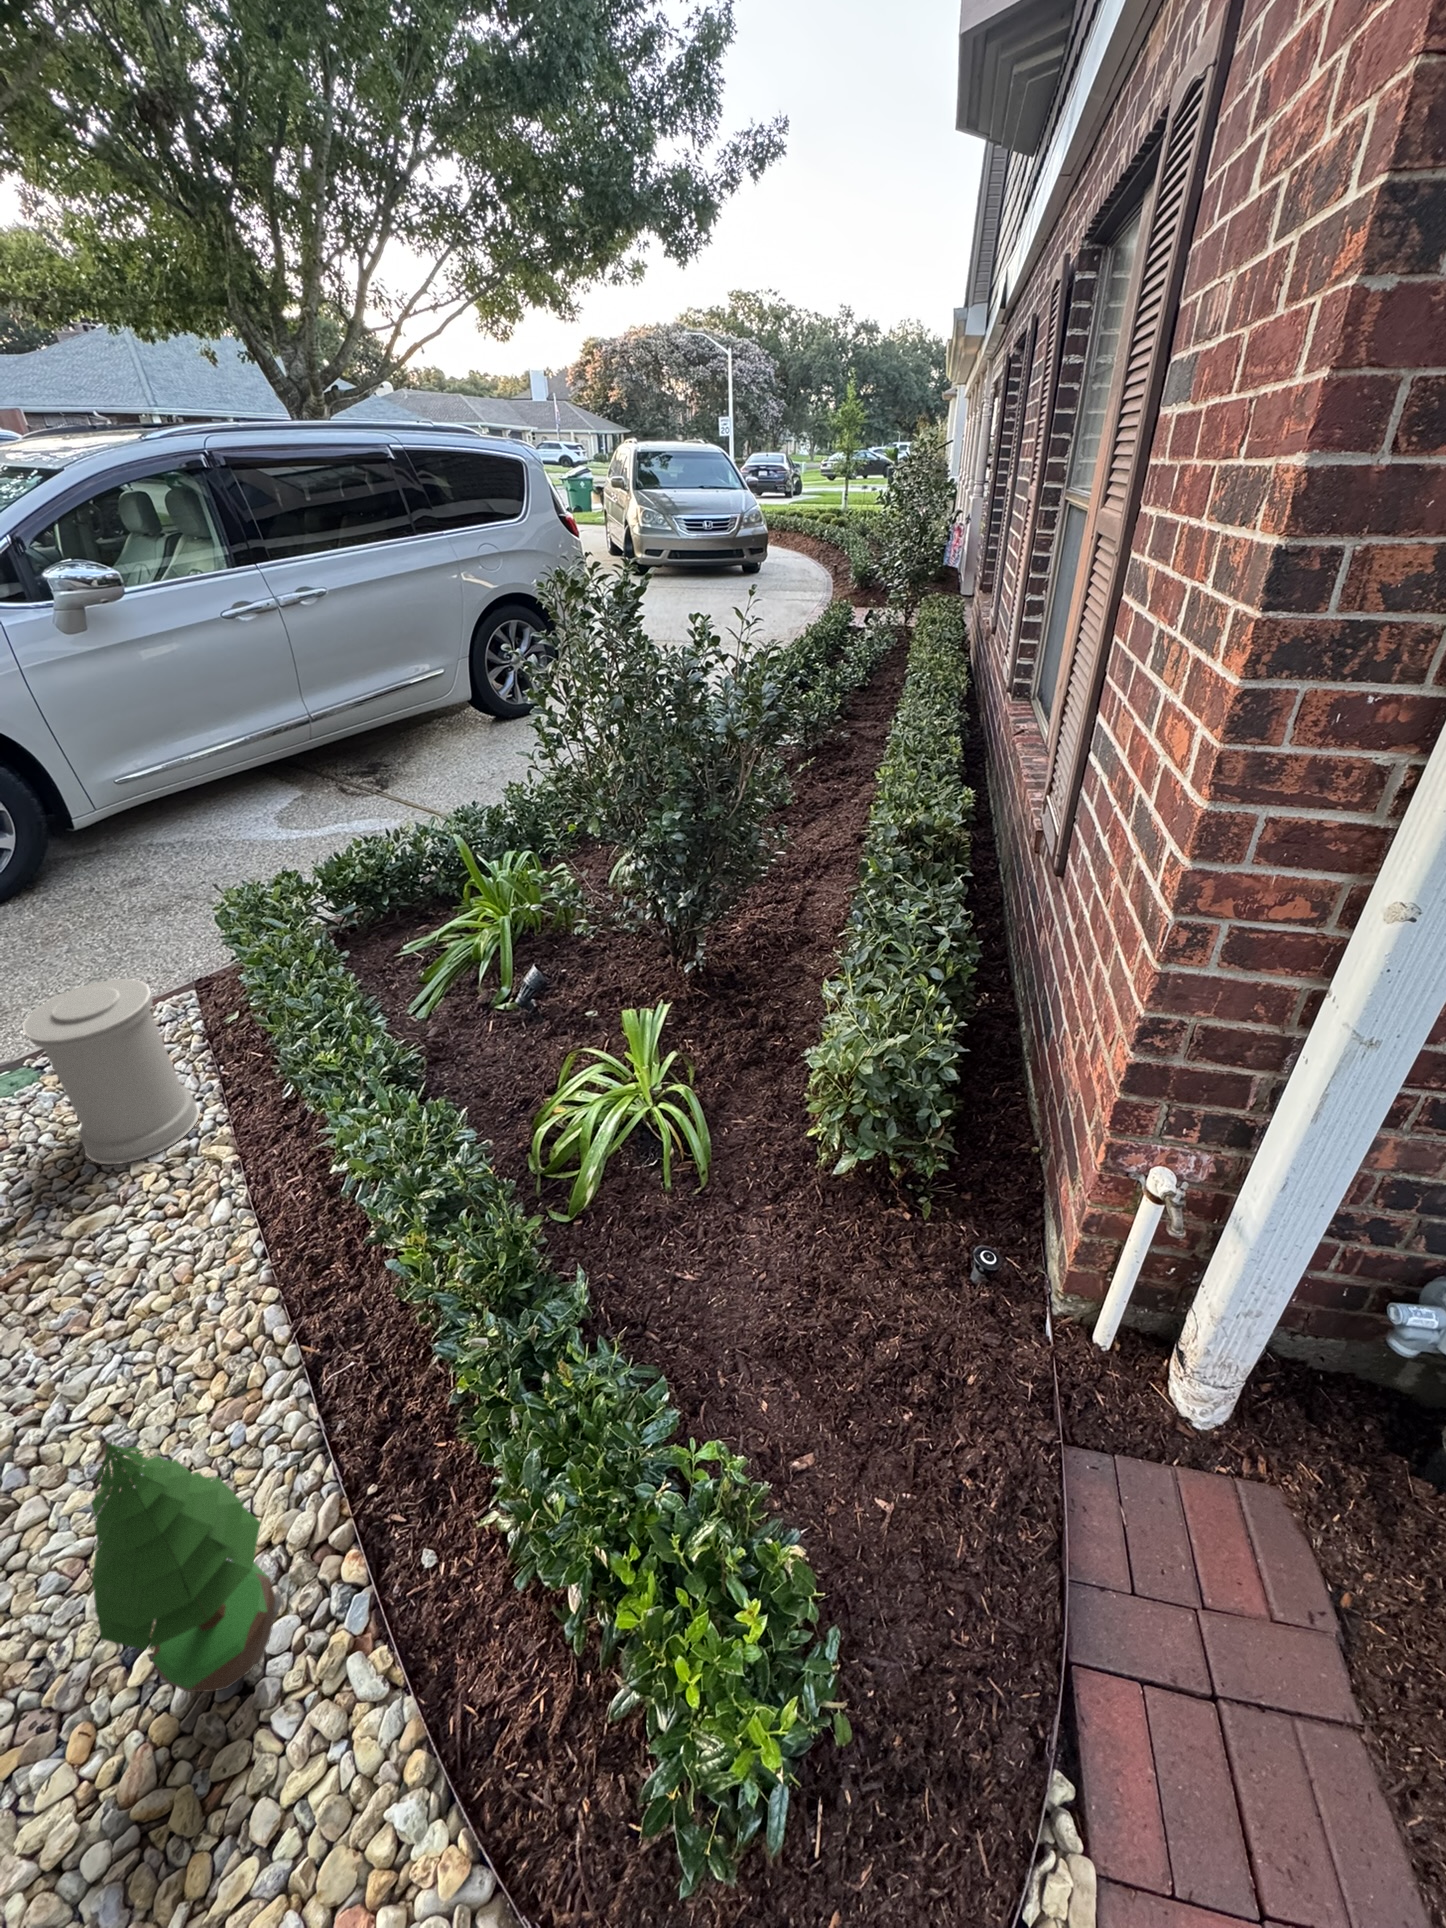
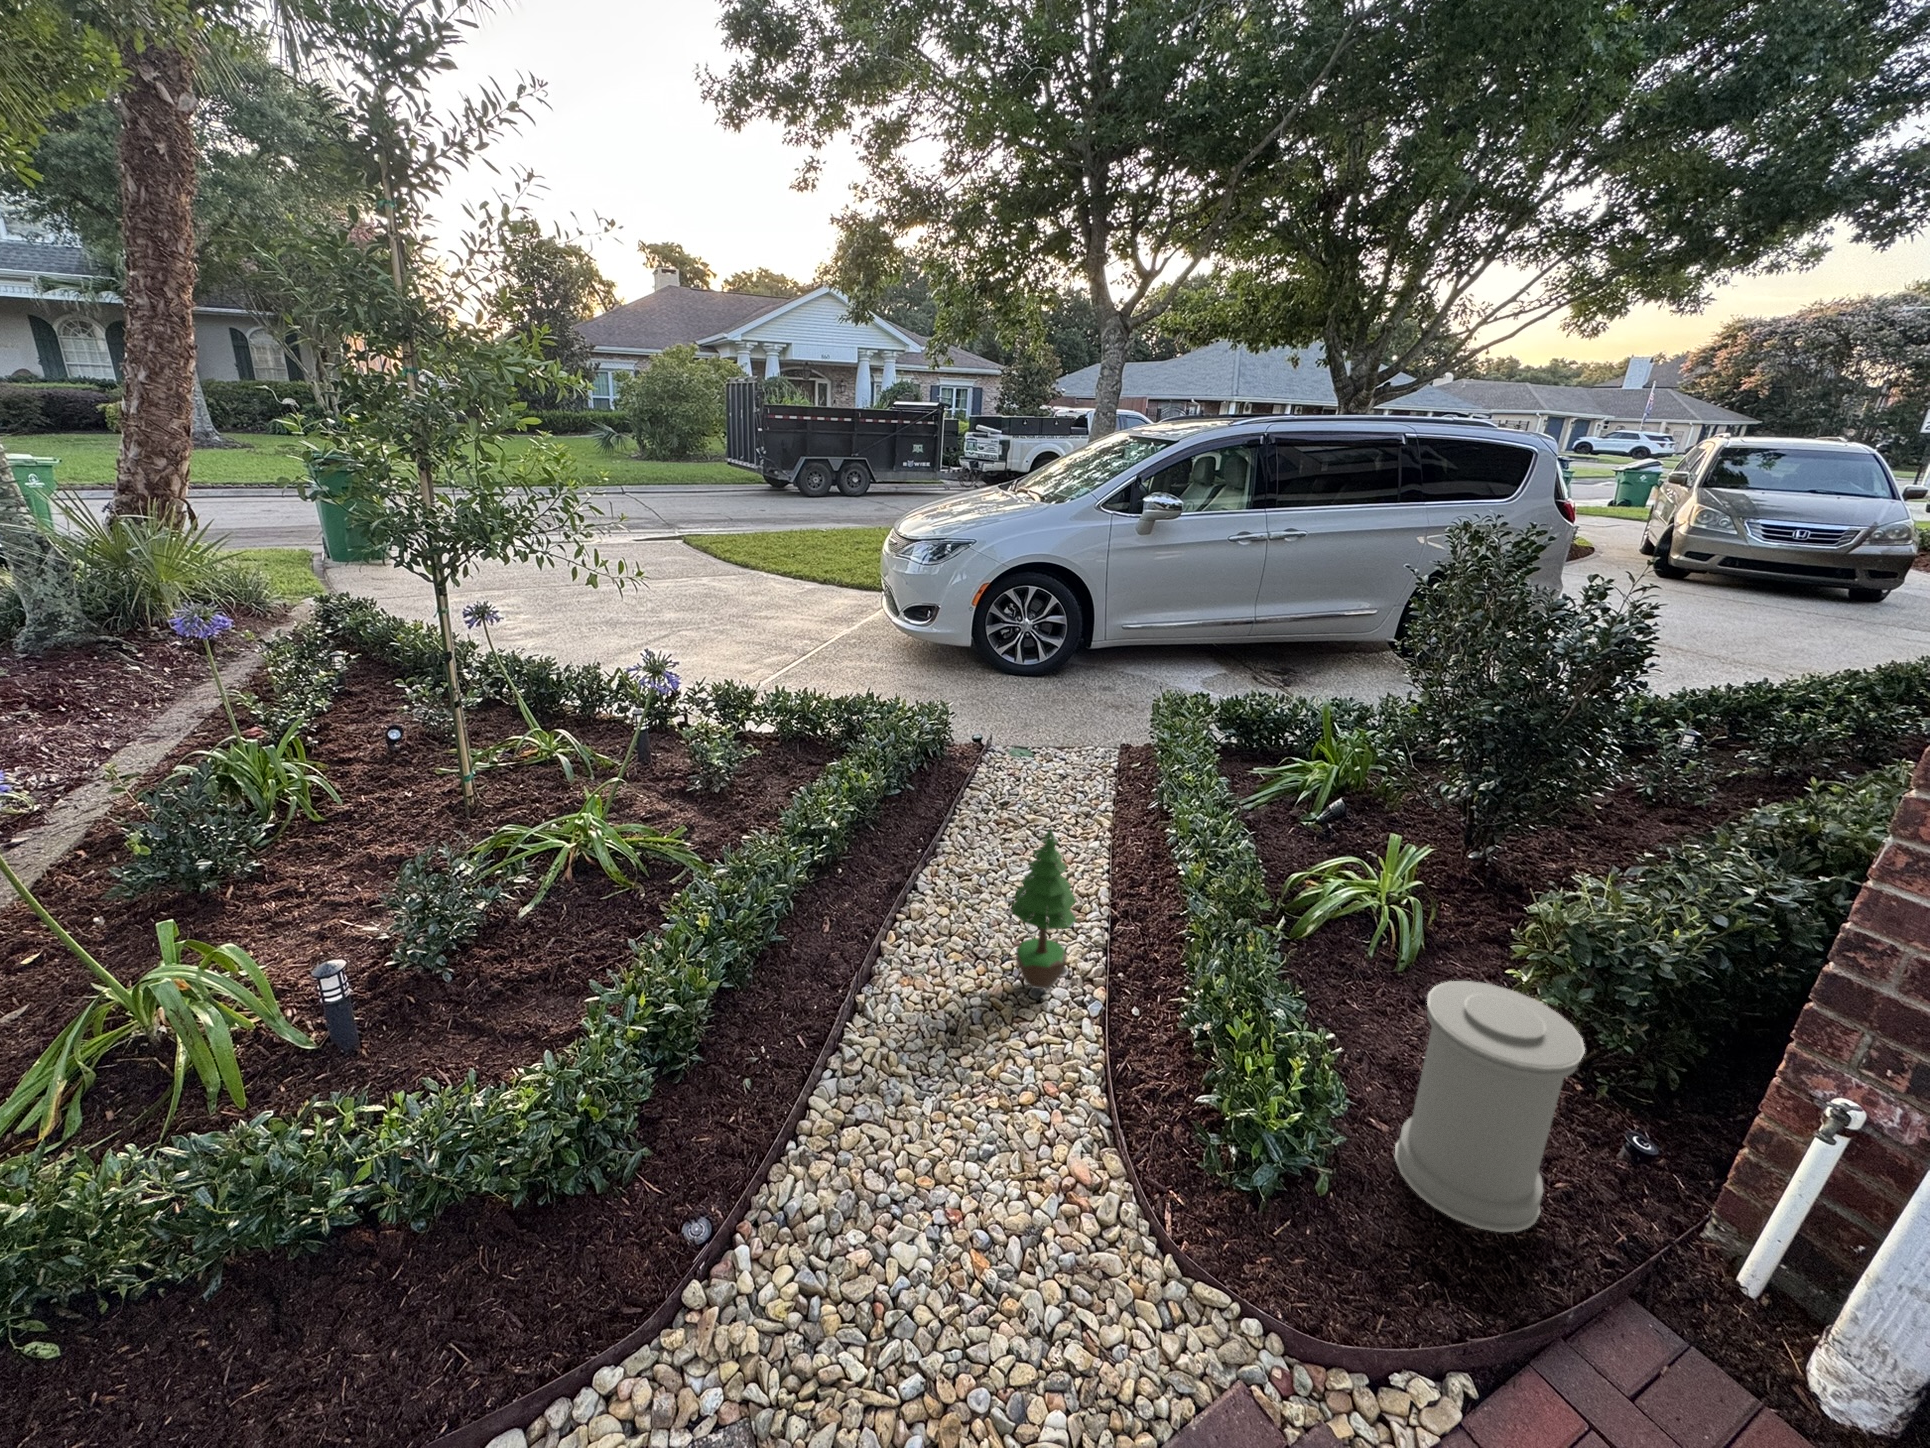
trash can: present [23,979,200,1164] -> present [1395,981,1585,1232]

